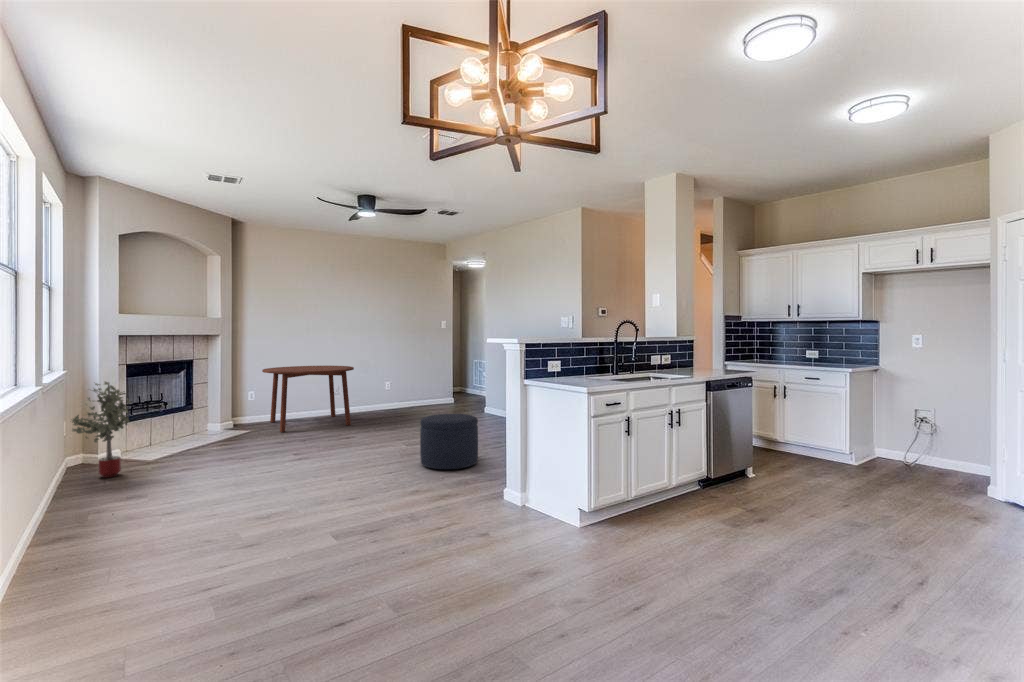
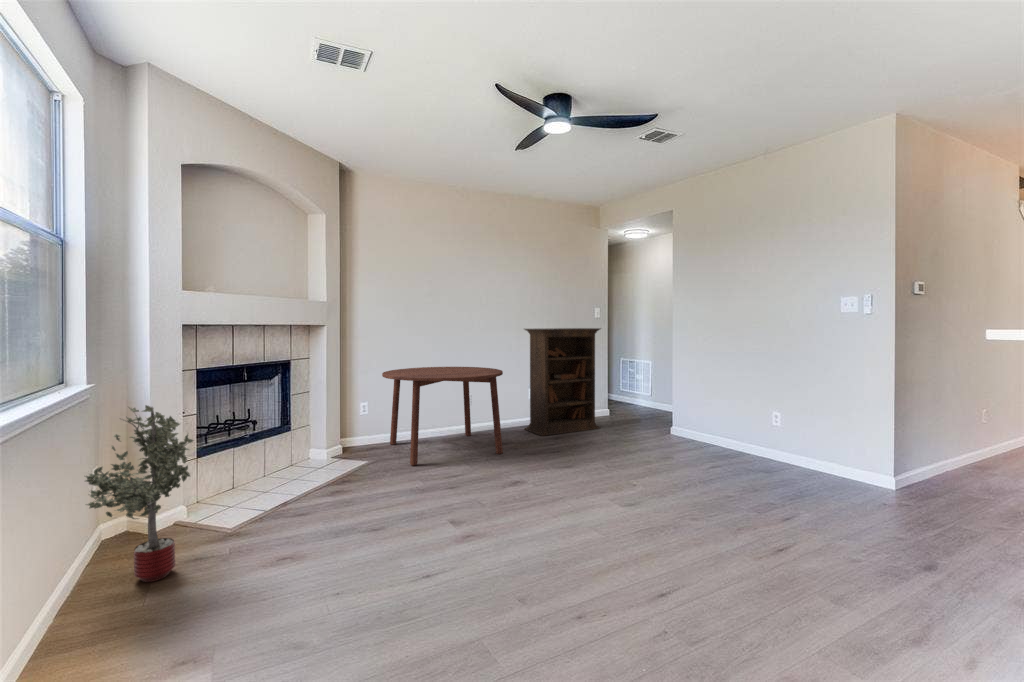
bookcase: none [378,337,438,416] -> present [525,328,600,436]
ottoman: present [420,414,478,469] -> none [705,468,831,597]

